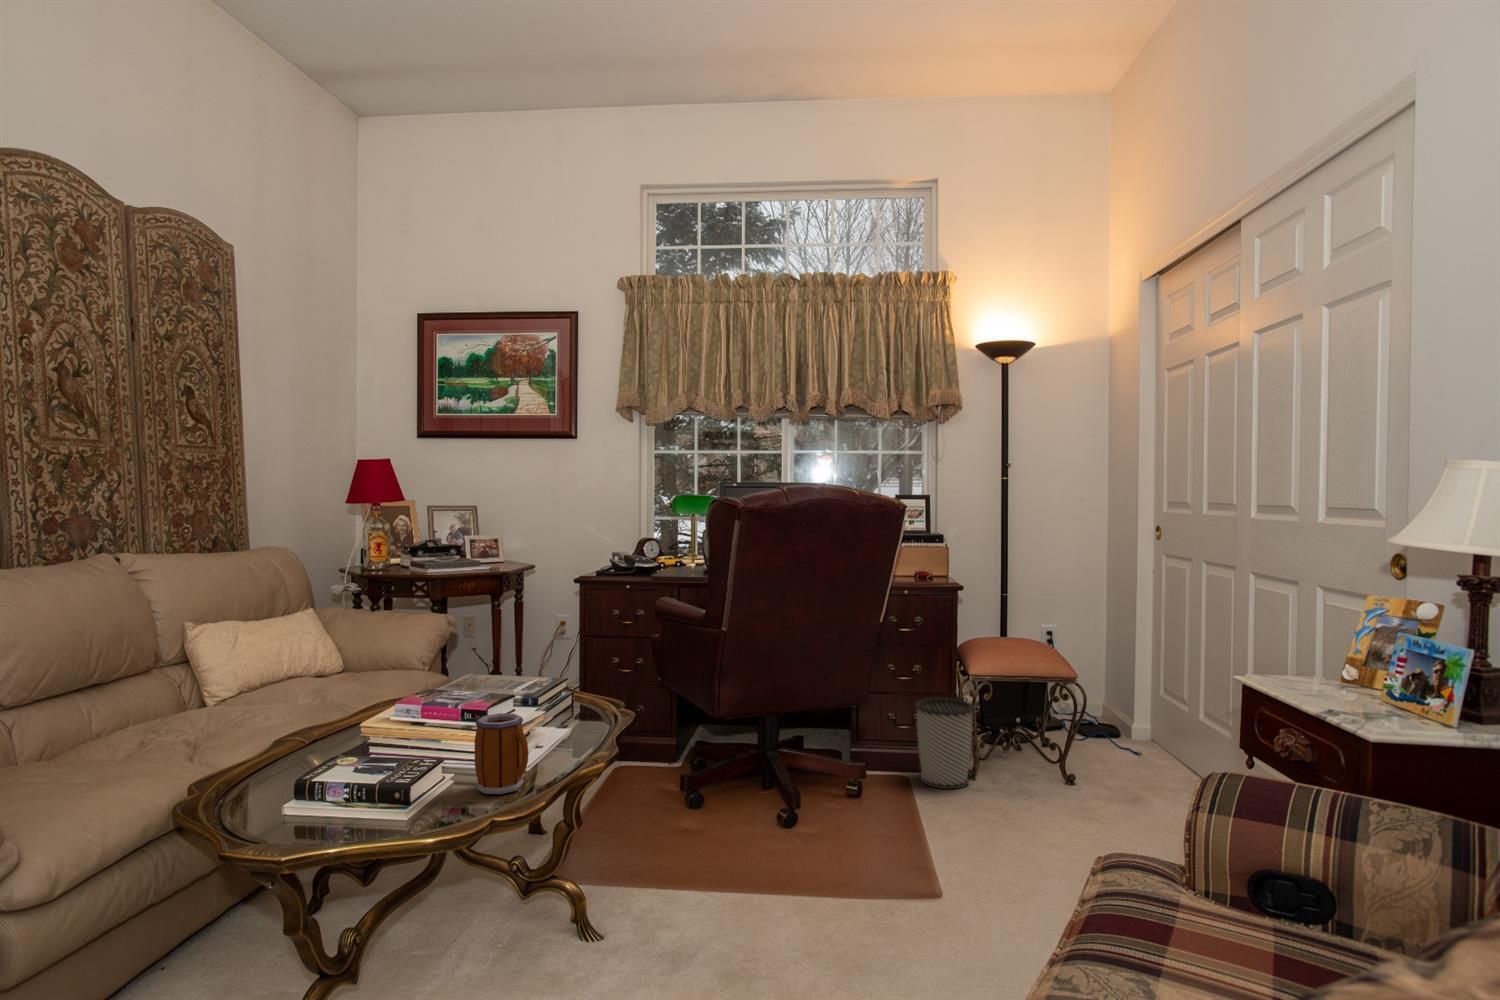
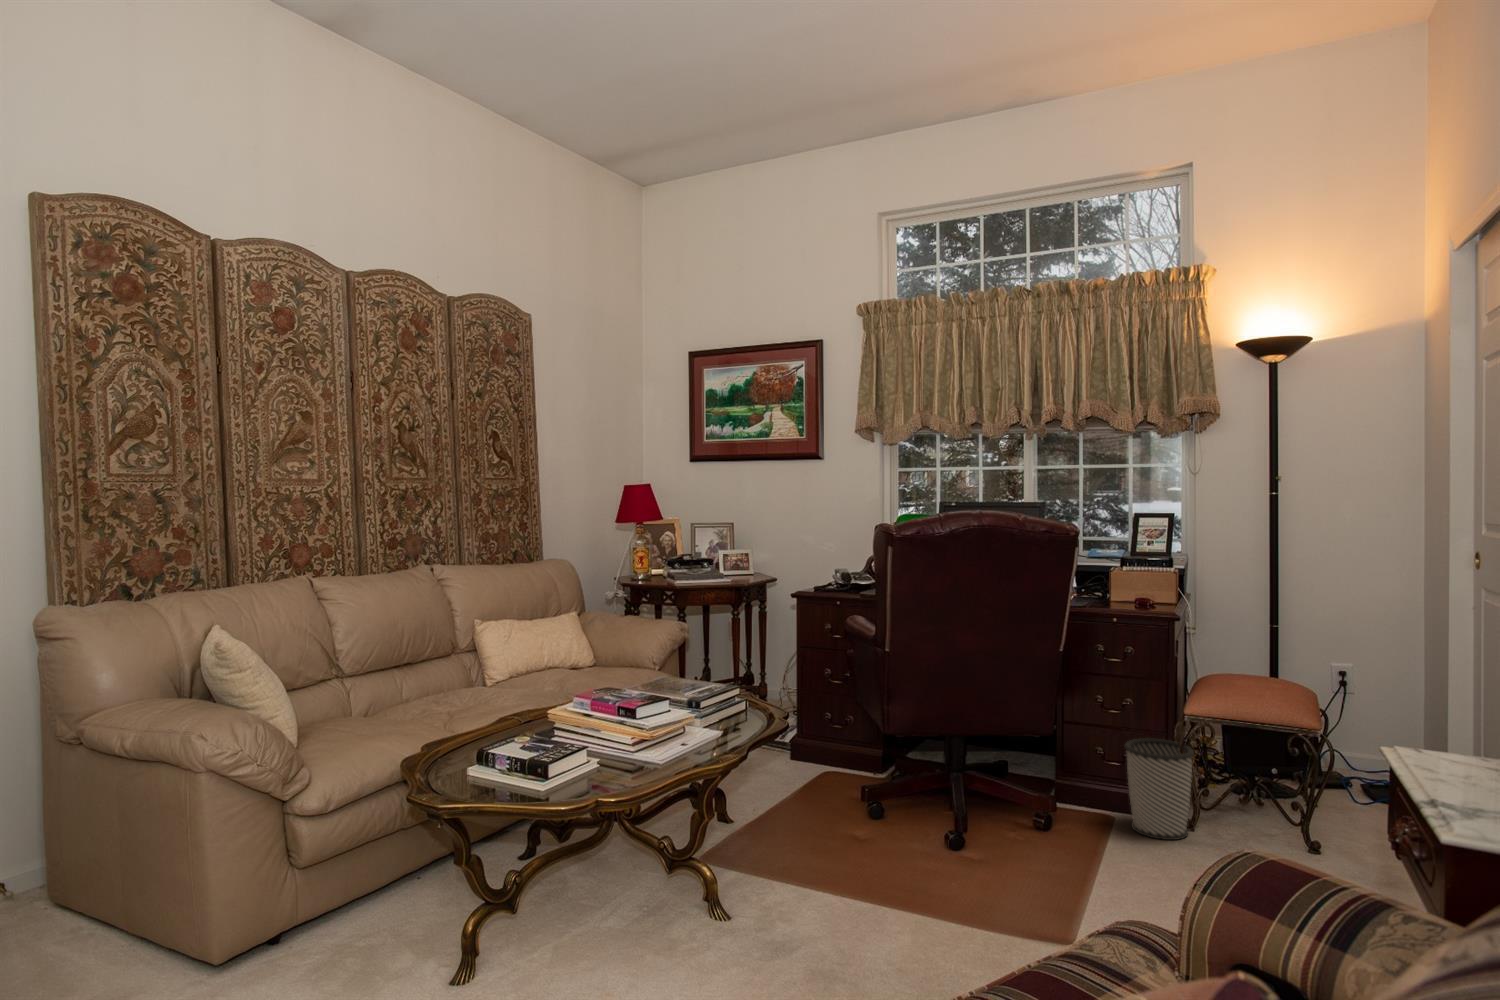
mug: present [475,713,529,794] -> none [601,713,641,780]

